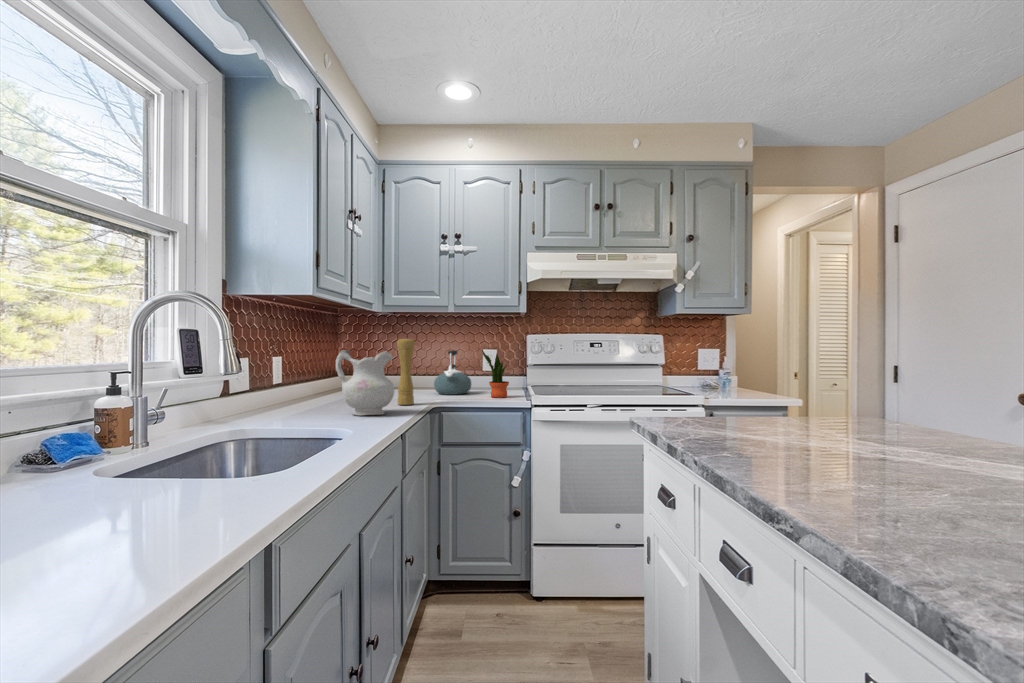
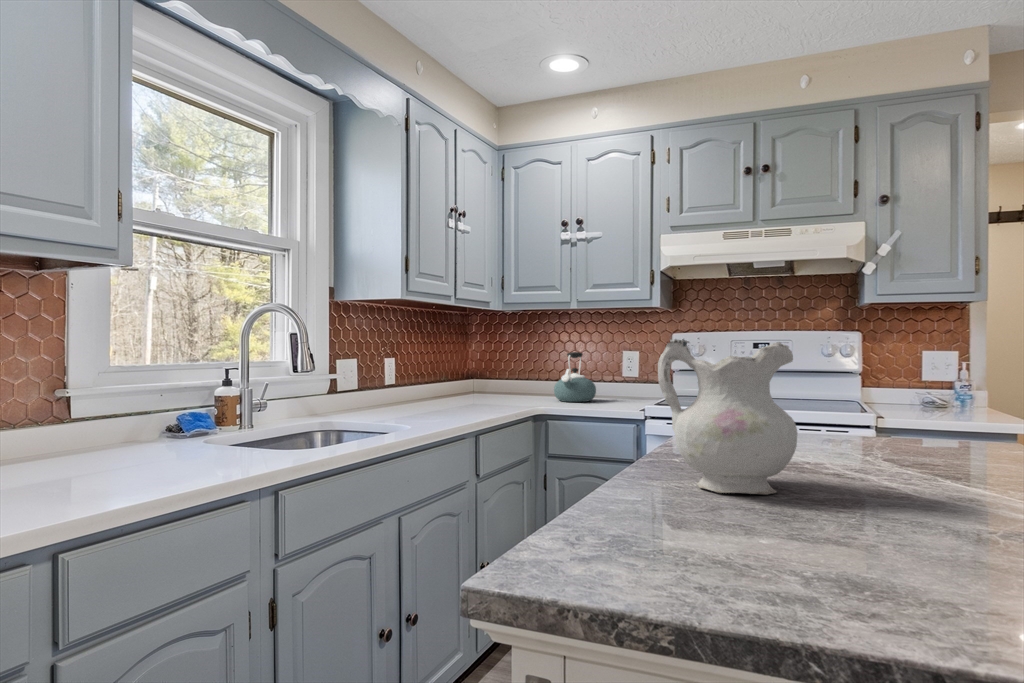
pepper mill: present [397,338,414,405] -> none [494,339,511,409]
ceramic pitcher: present [336,350,394,415] -> present [658,339,797,494]
potted plant: present [482,350,509,398] -> none [597,351,630,407]

